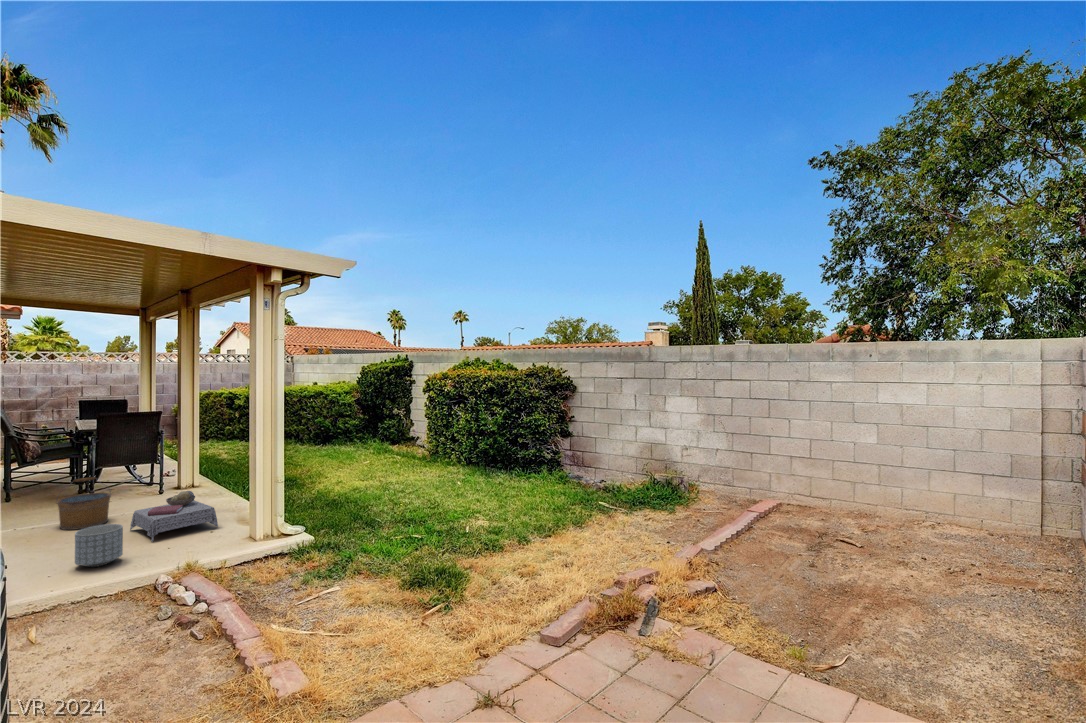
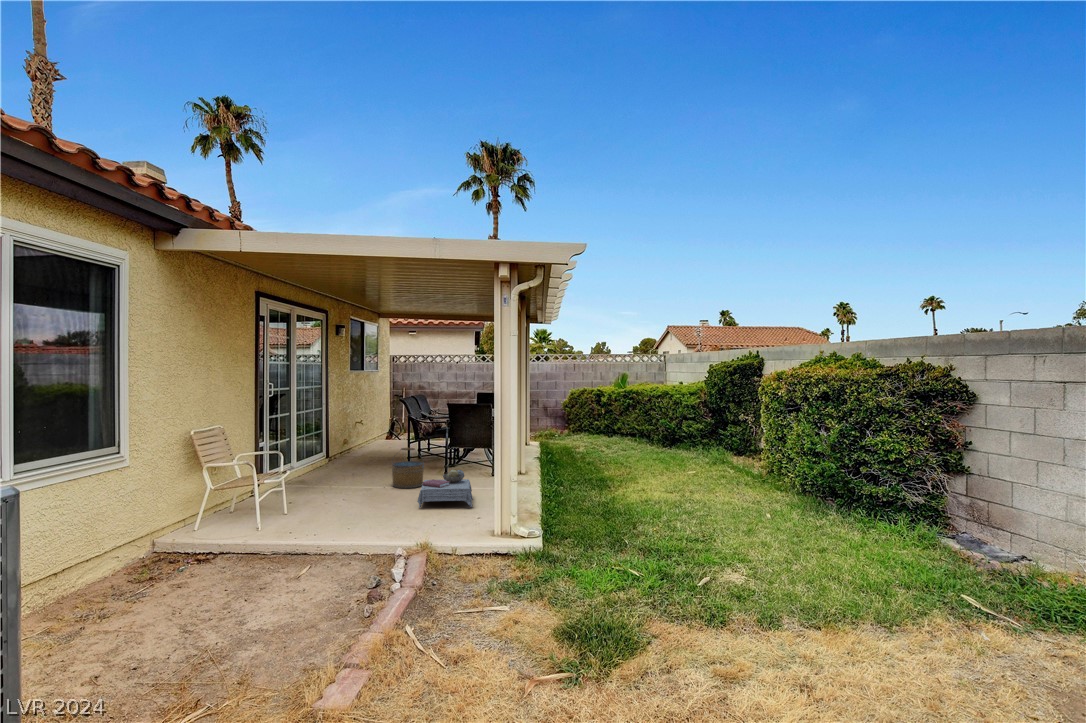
planter: present [75,524,123,567] -> none [356,485,387,518]

